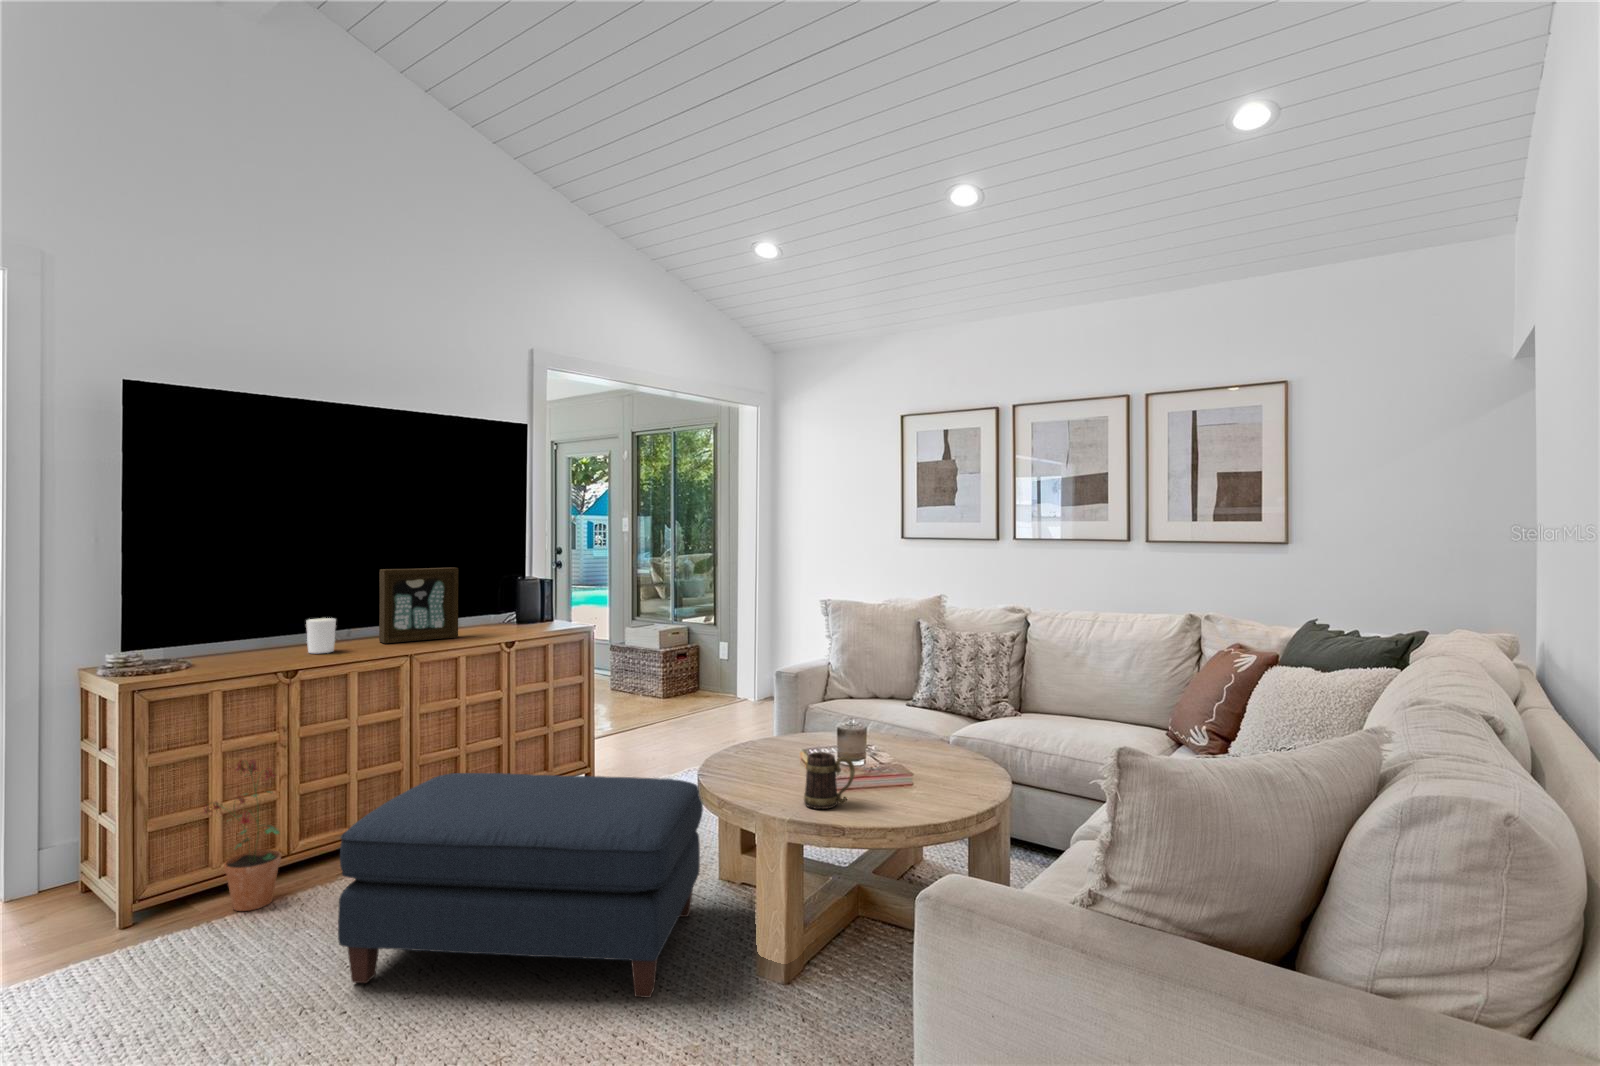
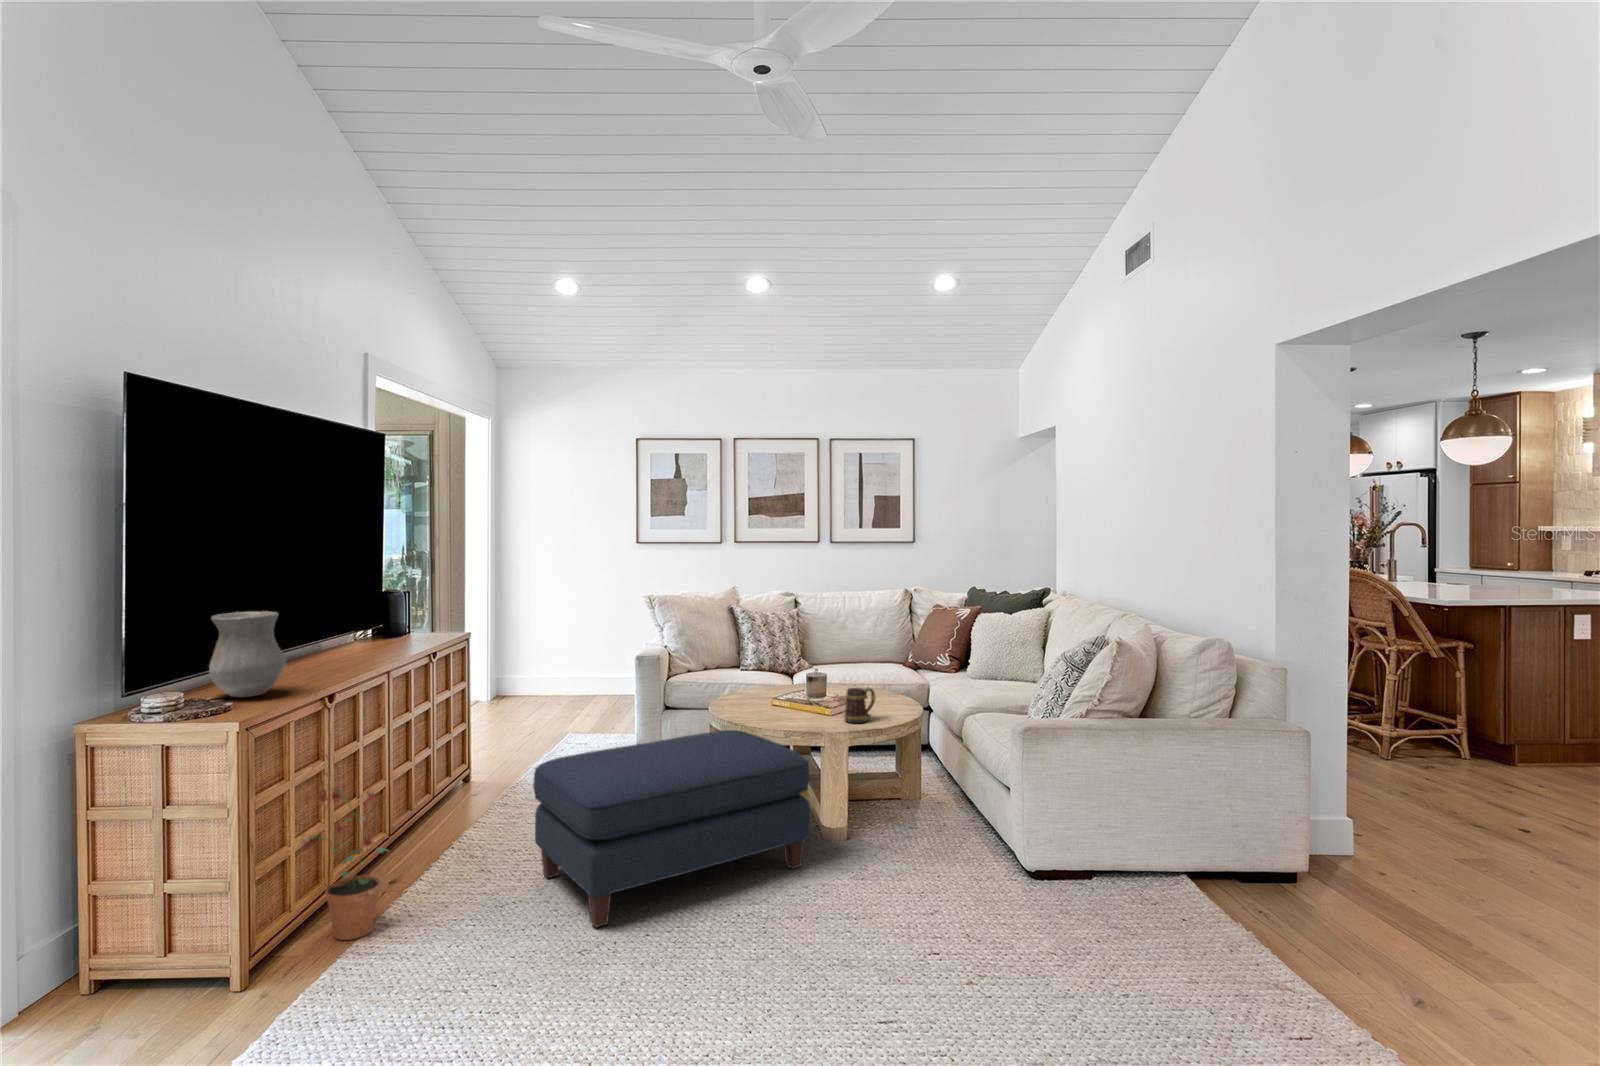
picture frame: present [379,568,458,643] -> none [328,580,390,662]
vase: none [174,588,245,664] -> present [209,611,286,697]
candle holder: present [306,618,336,653] -> none [298,638,331,677]

